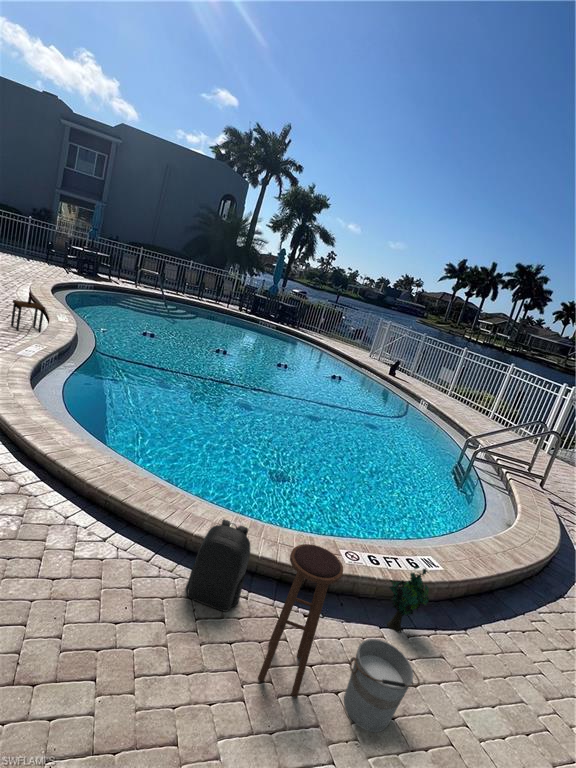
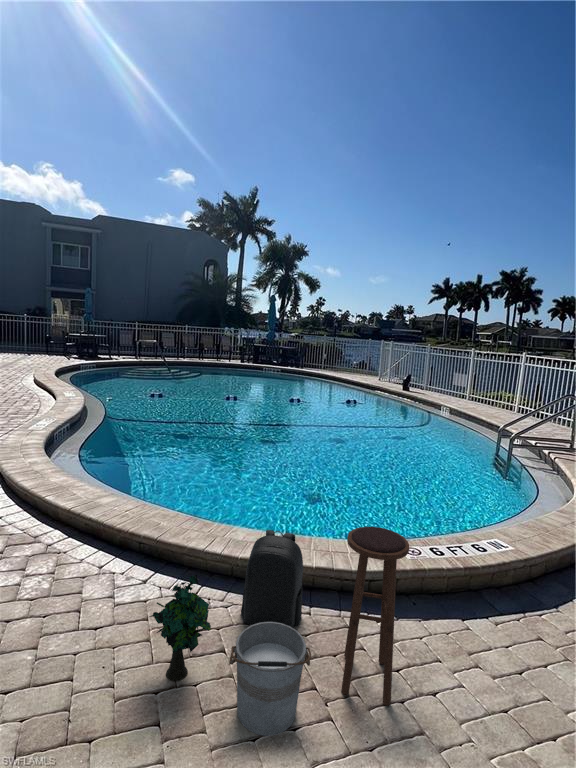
side table: present [11,293,45,332] -> none [16,373,49,412]
decorative plant: present [387,566,429,633] -> present [149,575,211,681]
bucket: present [344,639,420,732] -> present [230,622,311,736]

